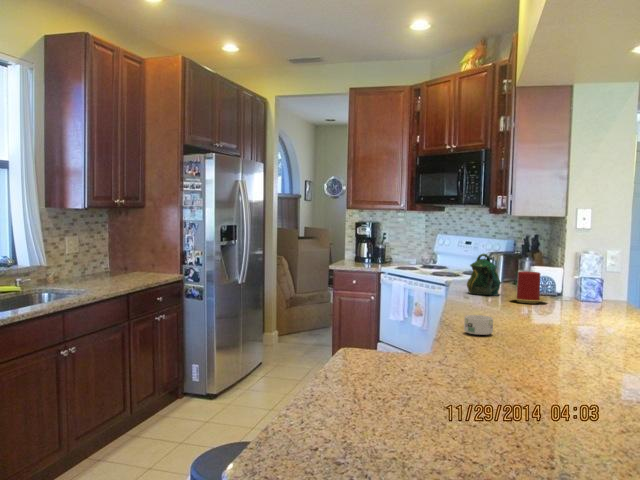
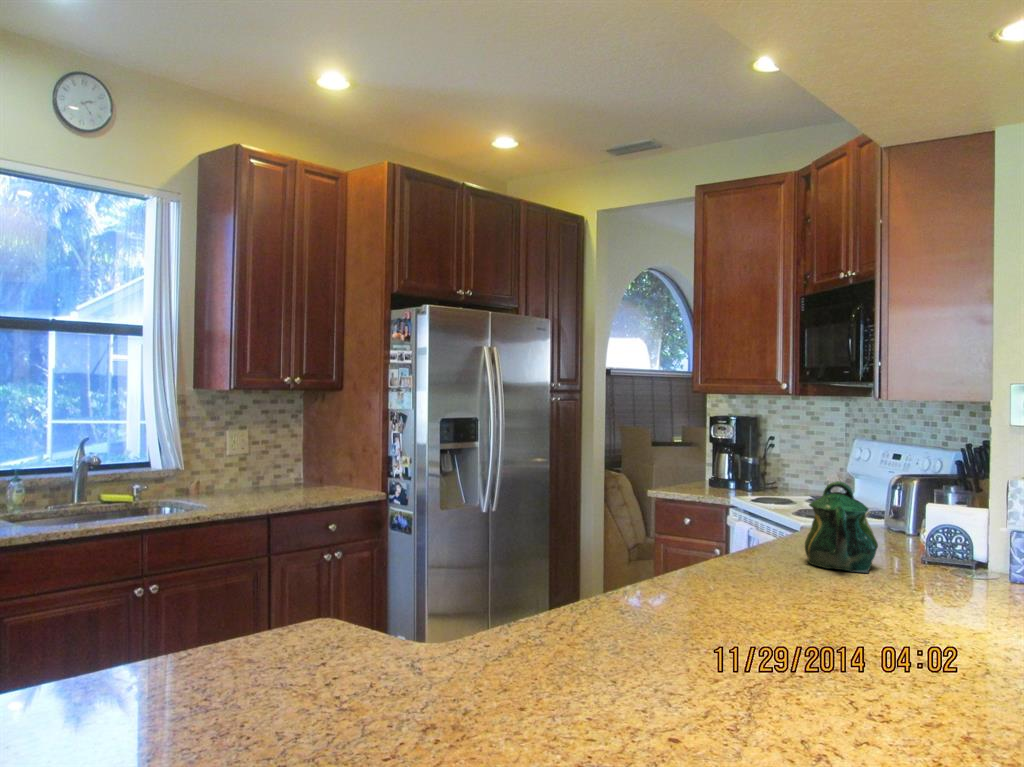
candle: present [510,271,547,304] -> none [871,528,962,605]
mug: present [464,315,493,335] -> none [580,662,657,728]

